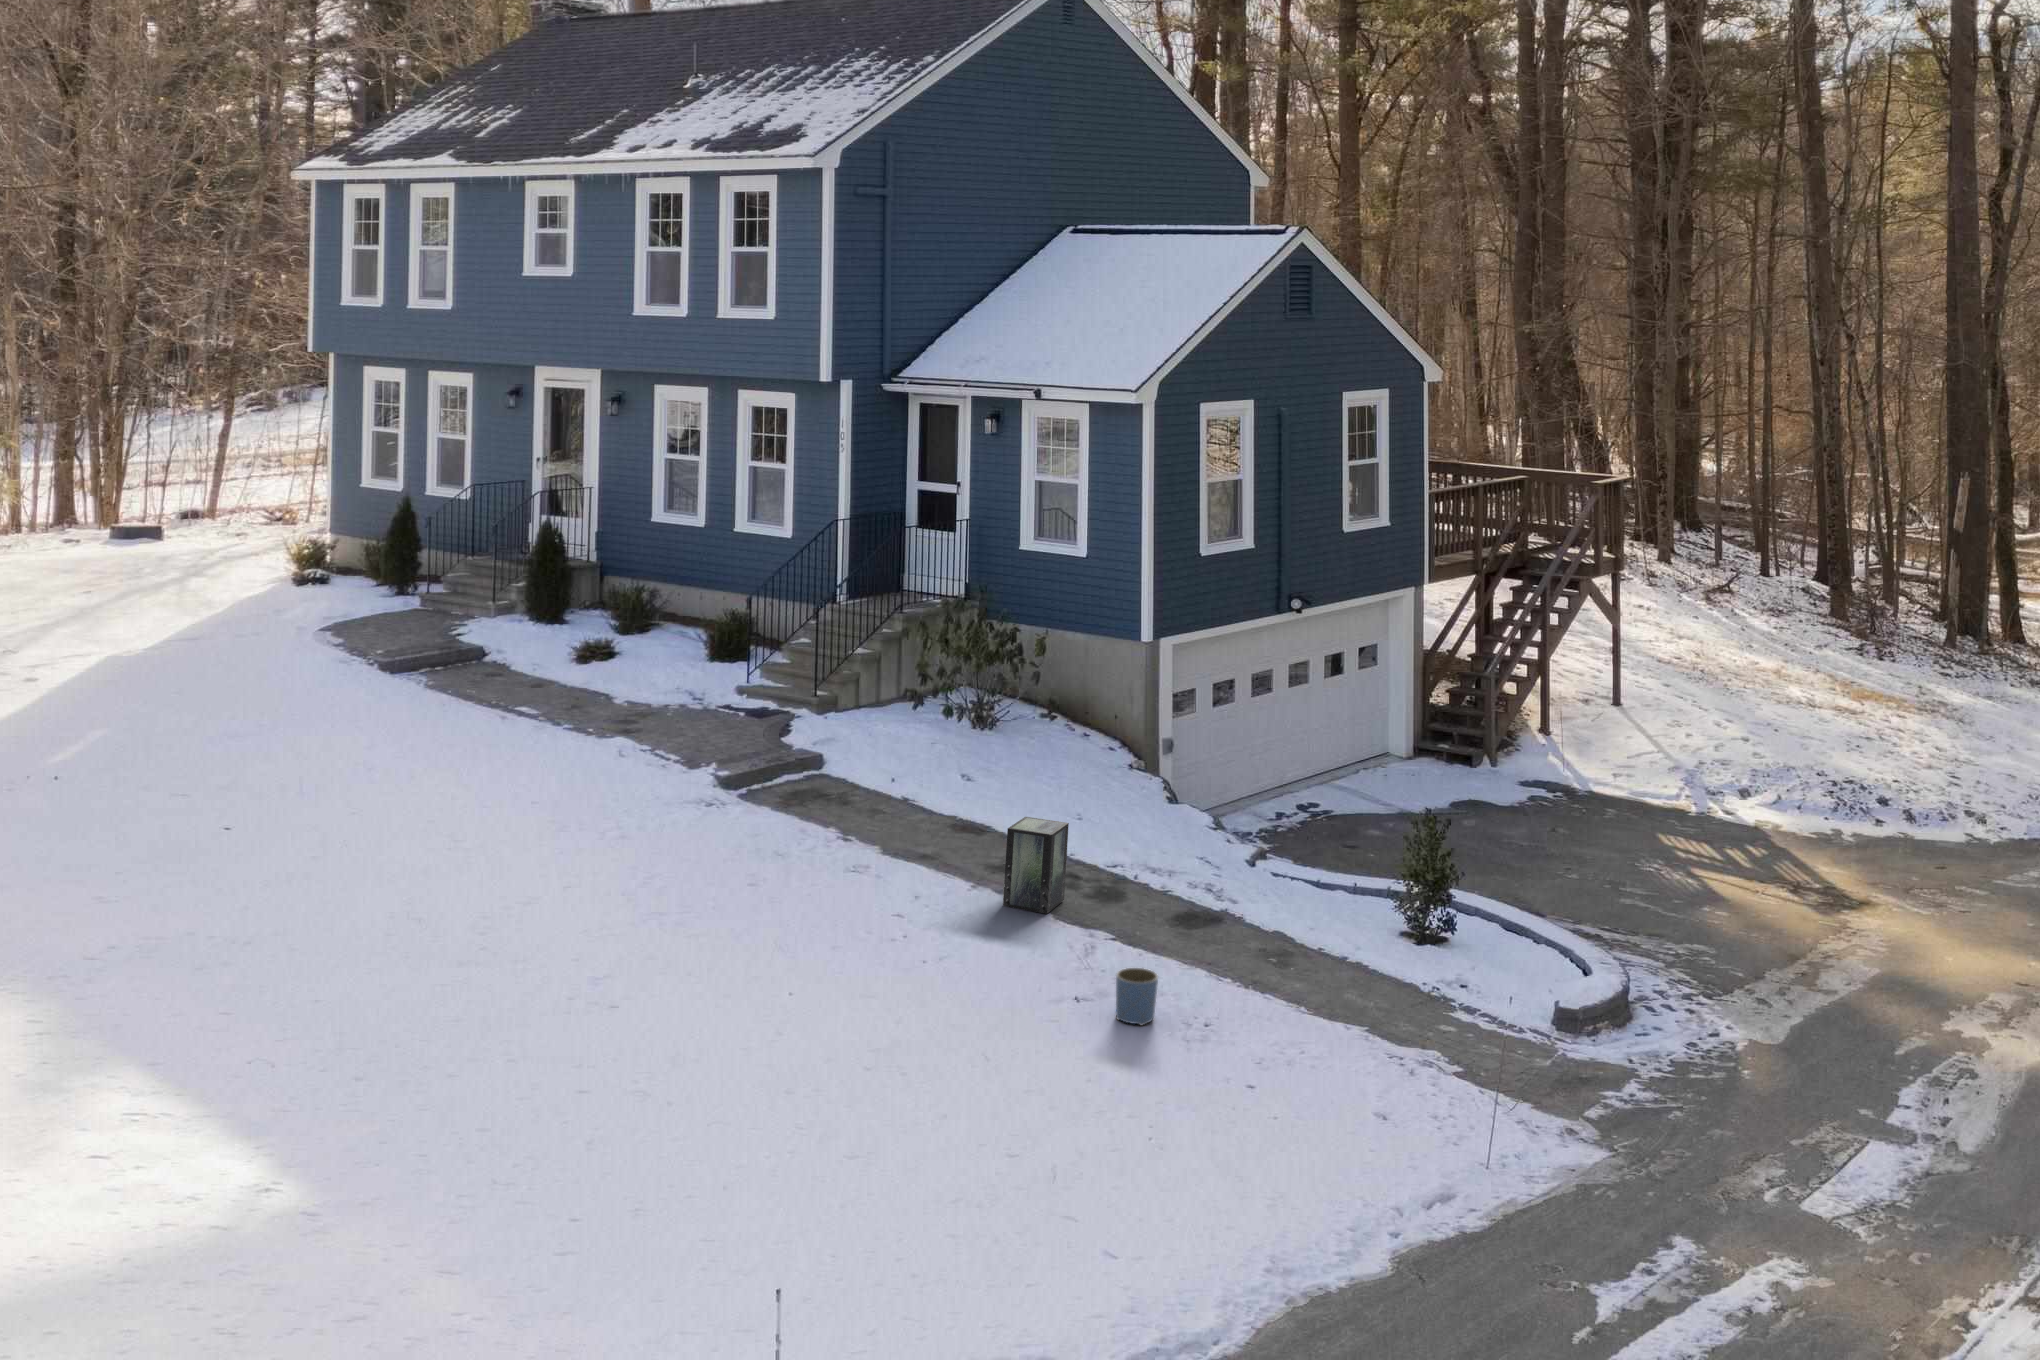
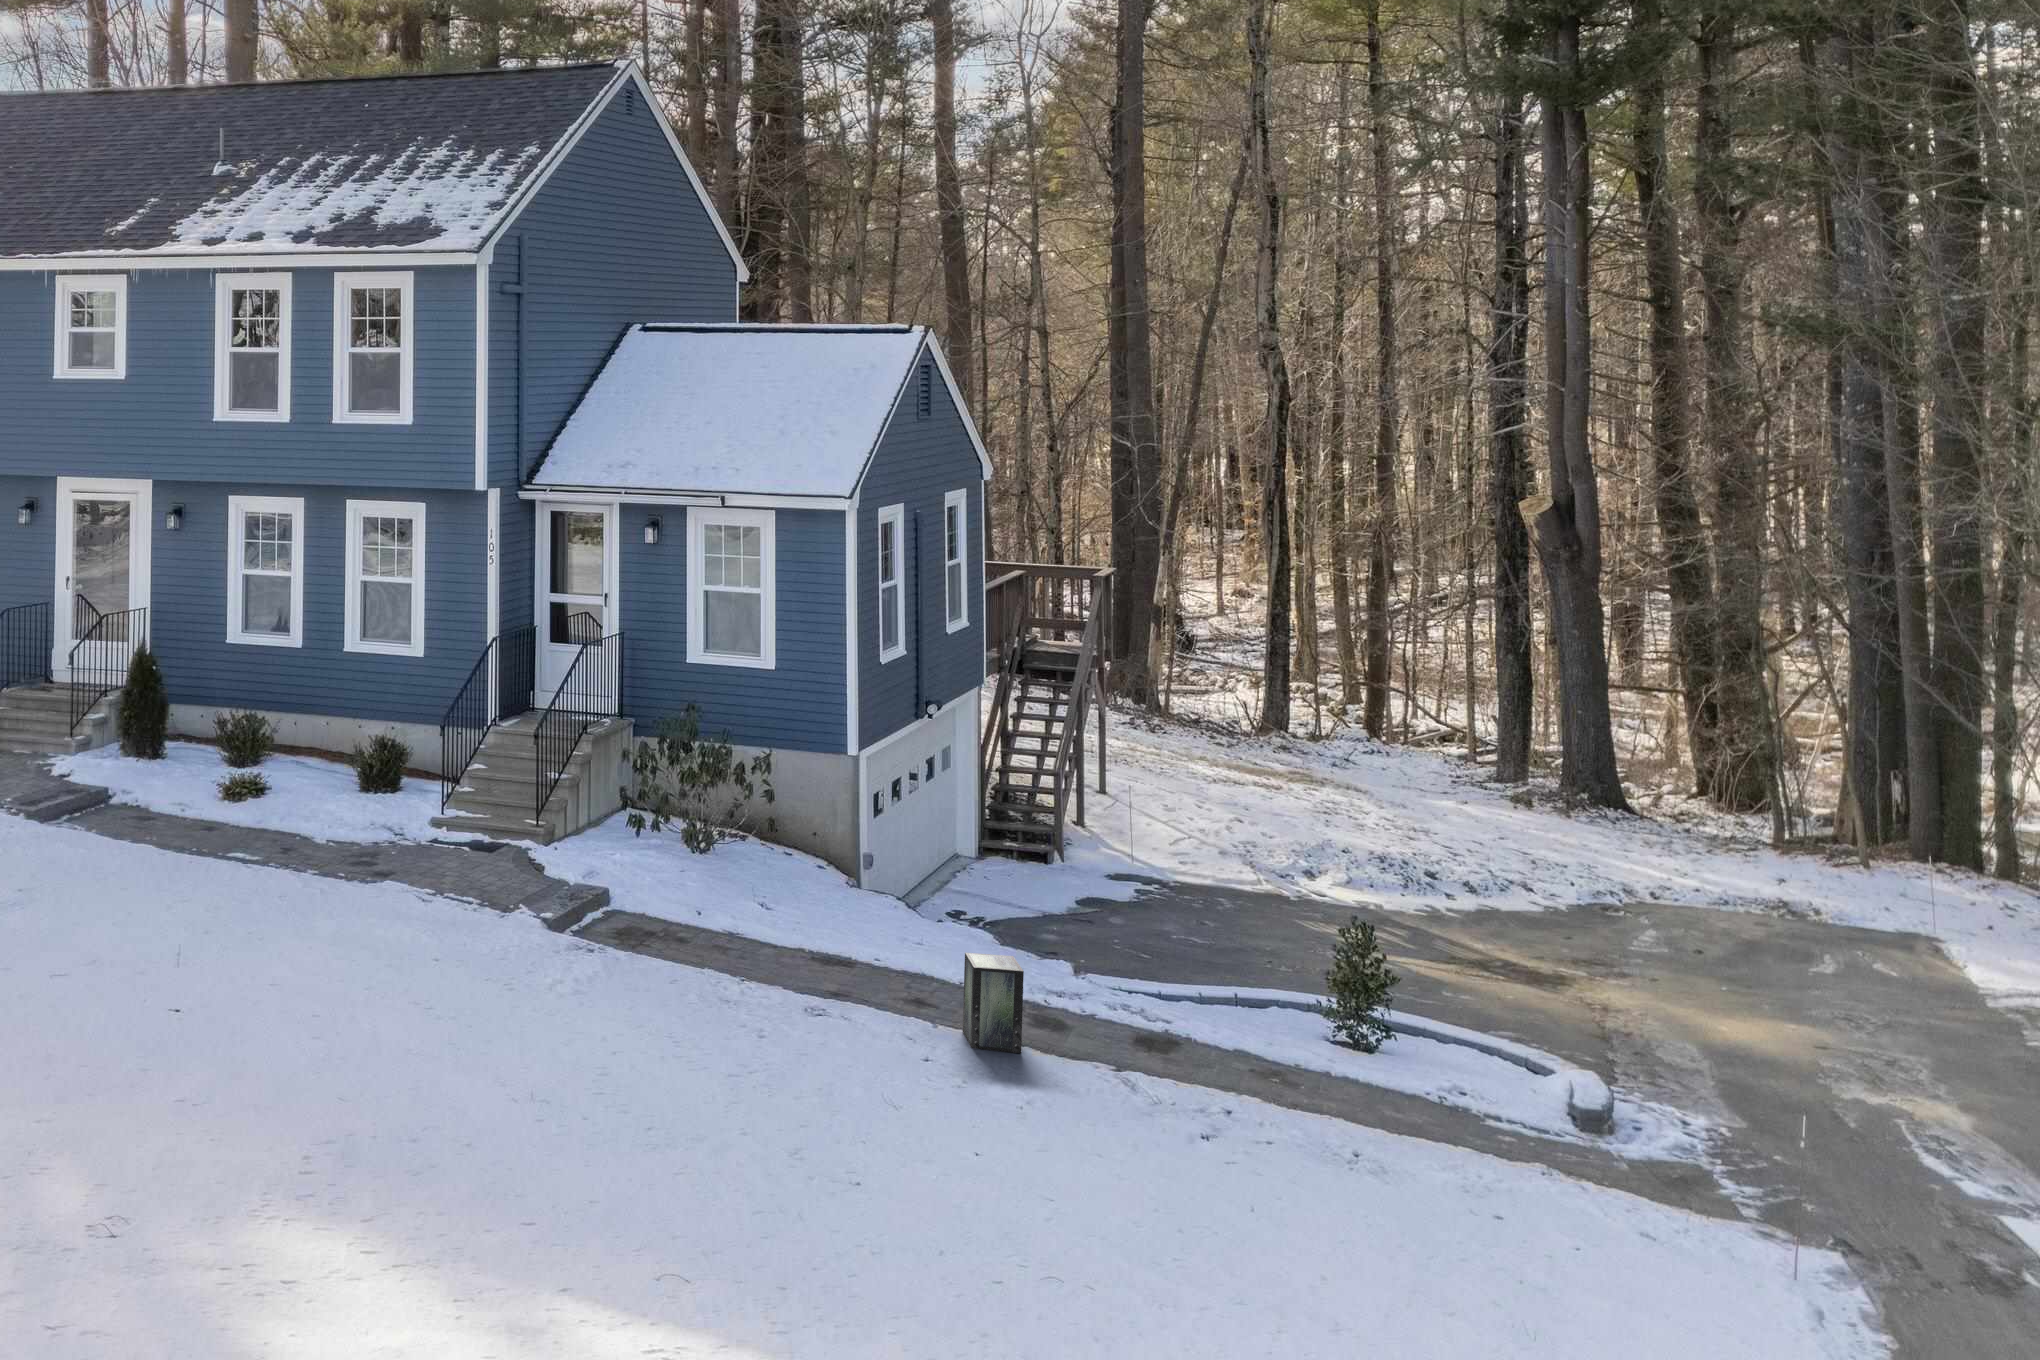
planter: present [1116,968,1158,1025] -> none [1242,1108,1289,1169]

